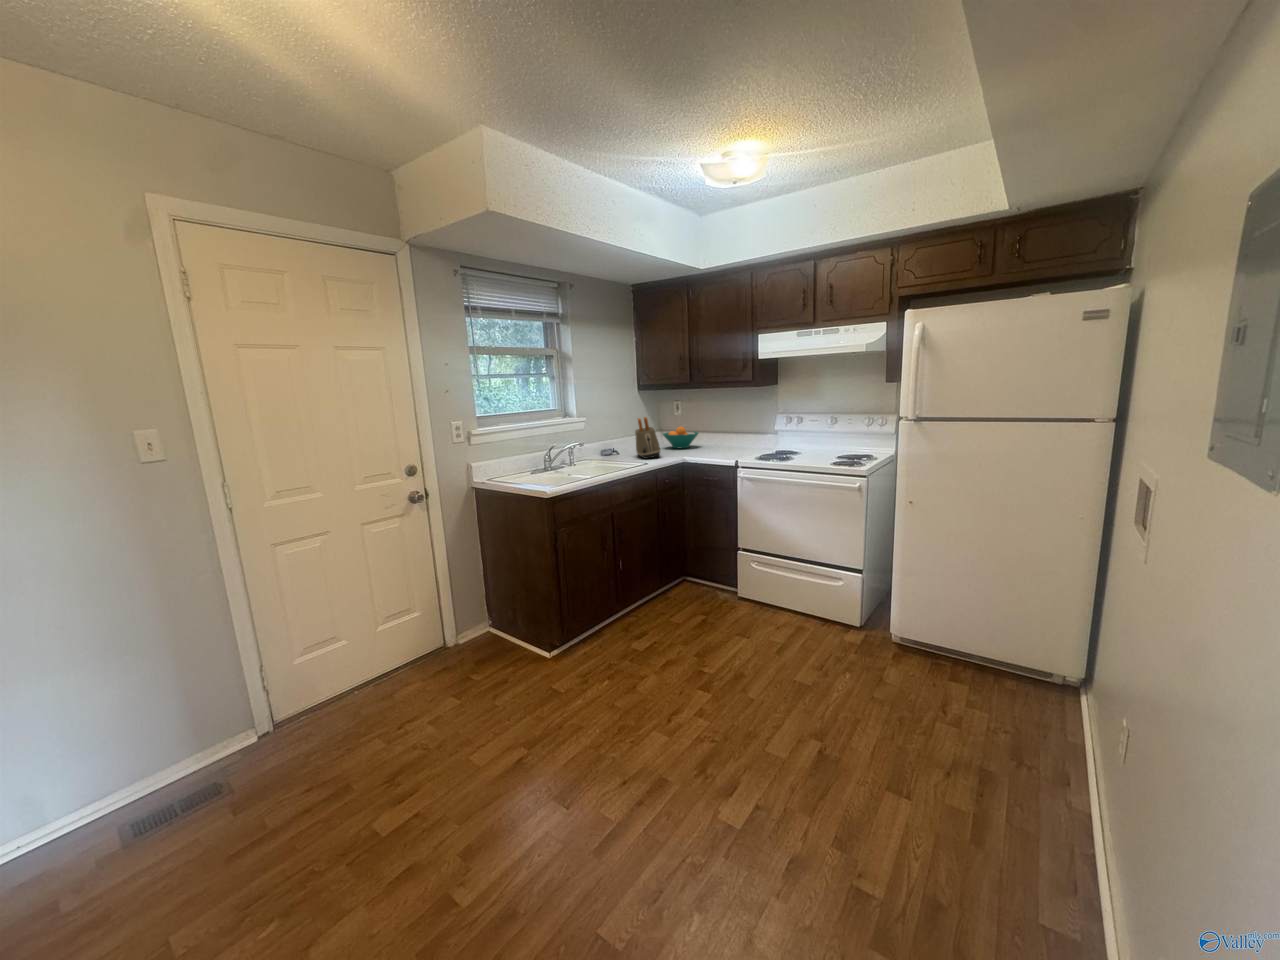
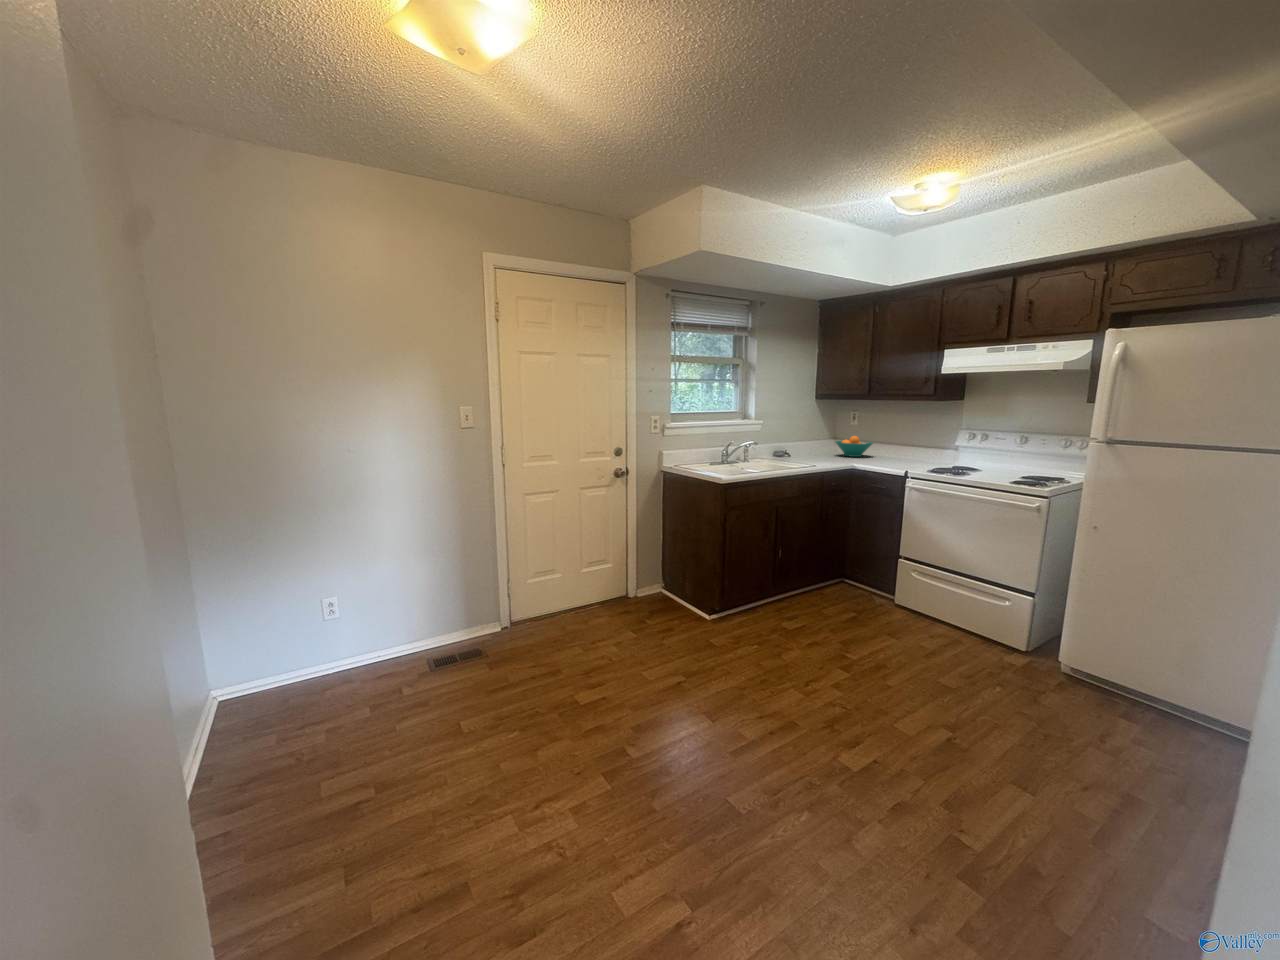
toaster: present [635,417,660,459] -> none [807,424,831,463]

